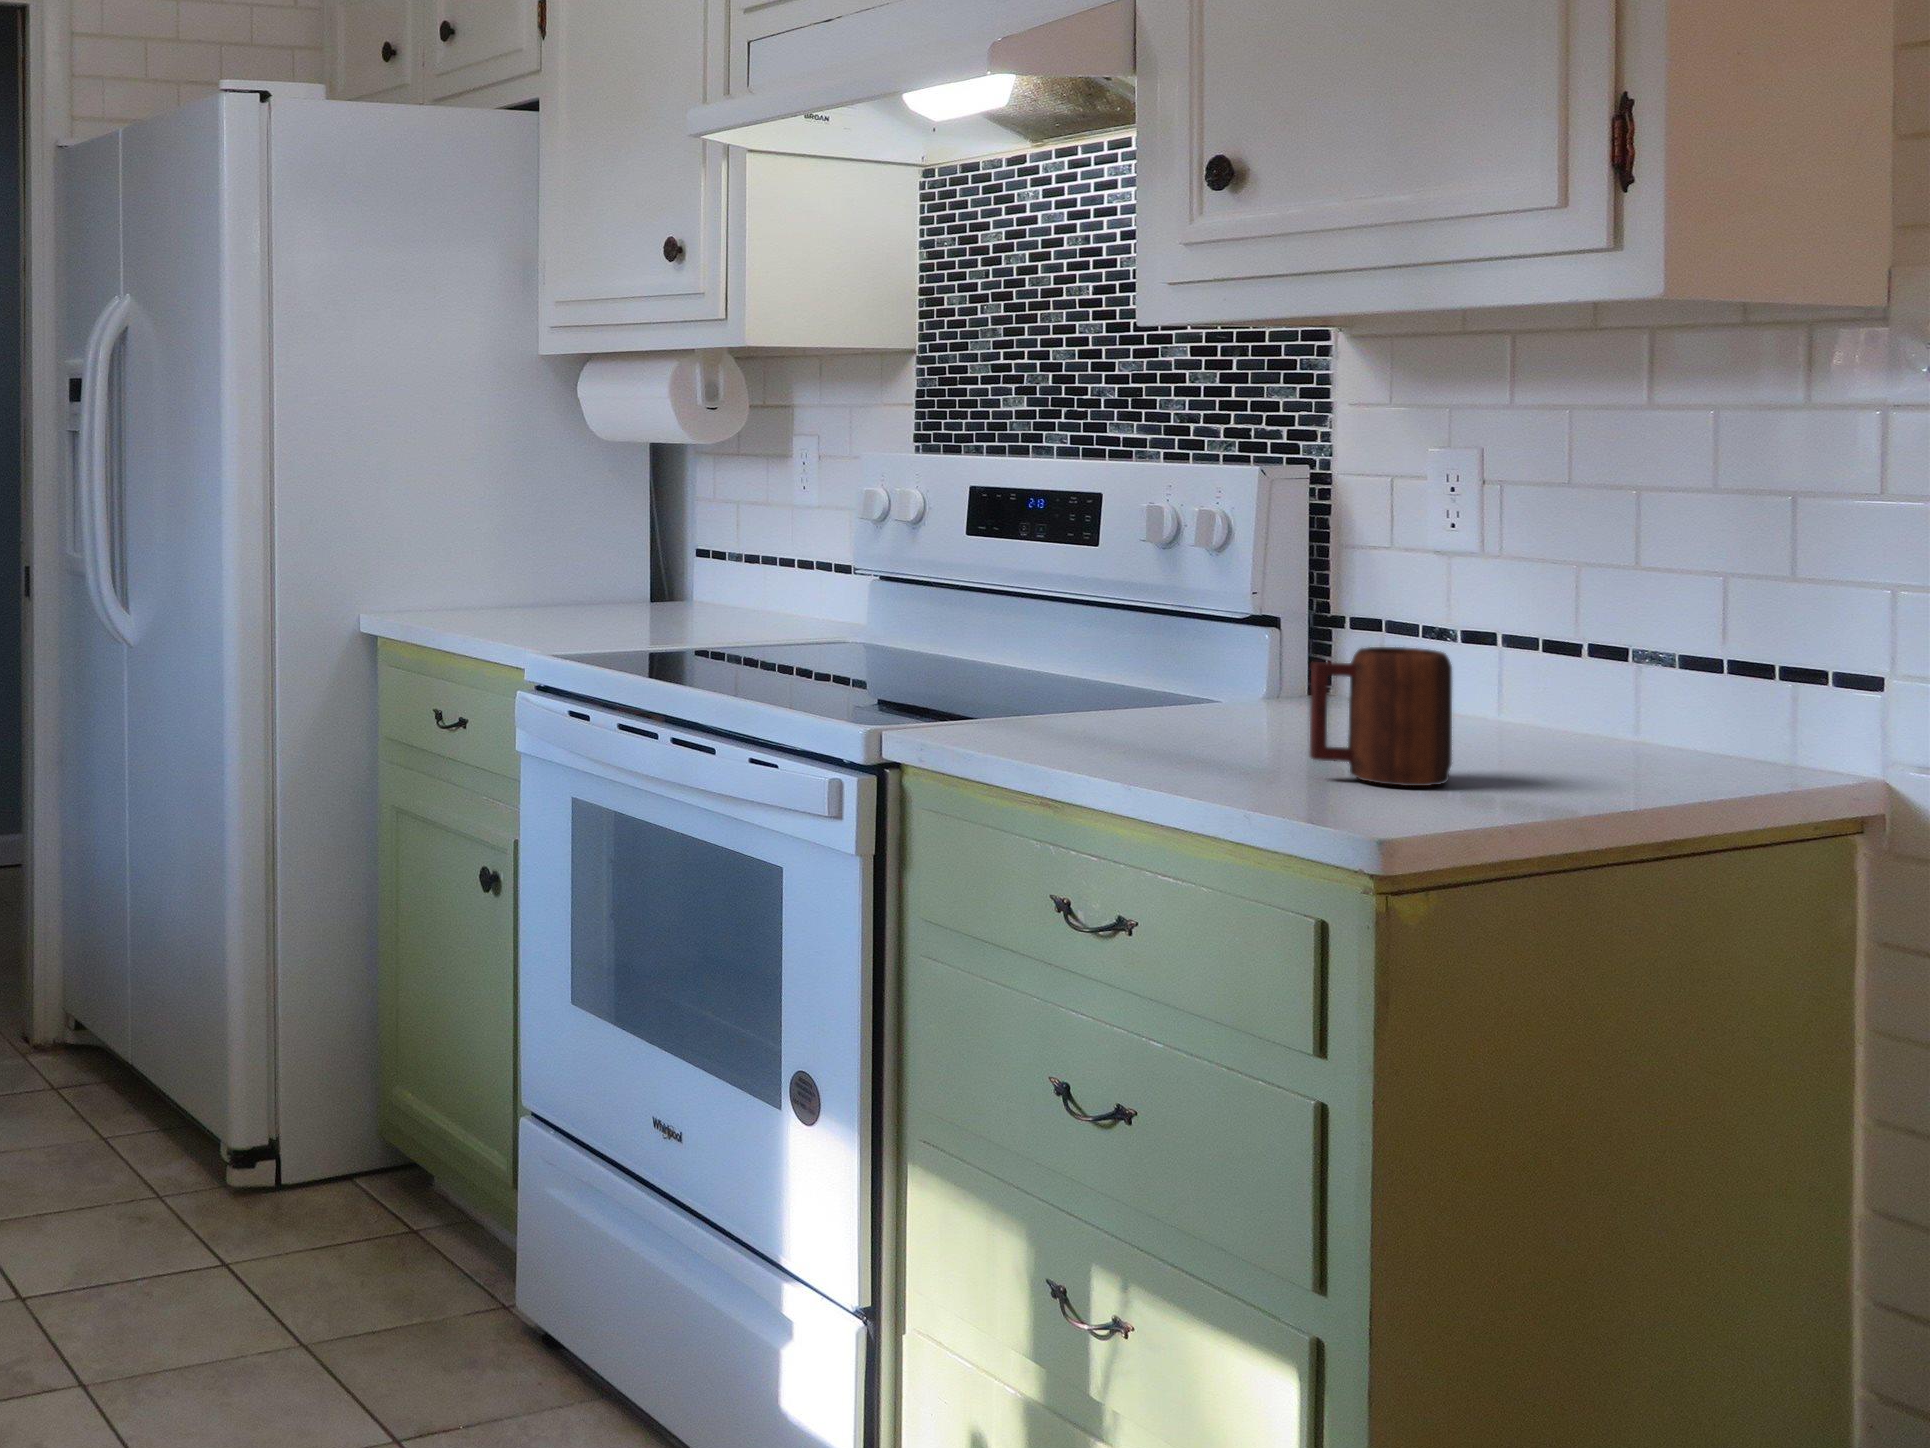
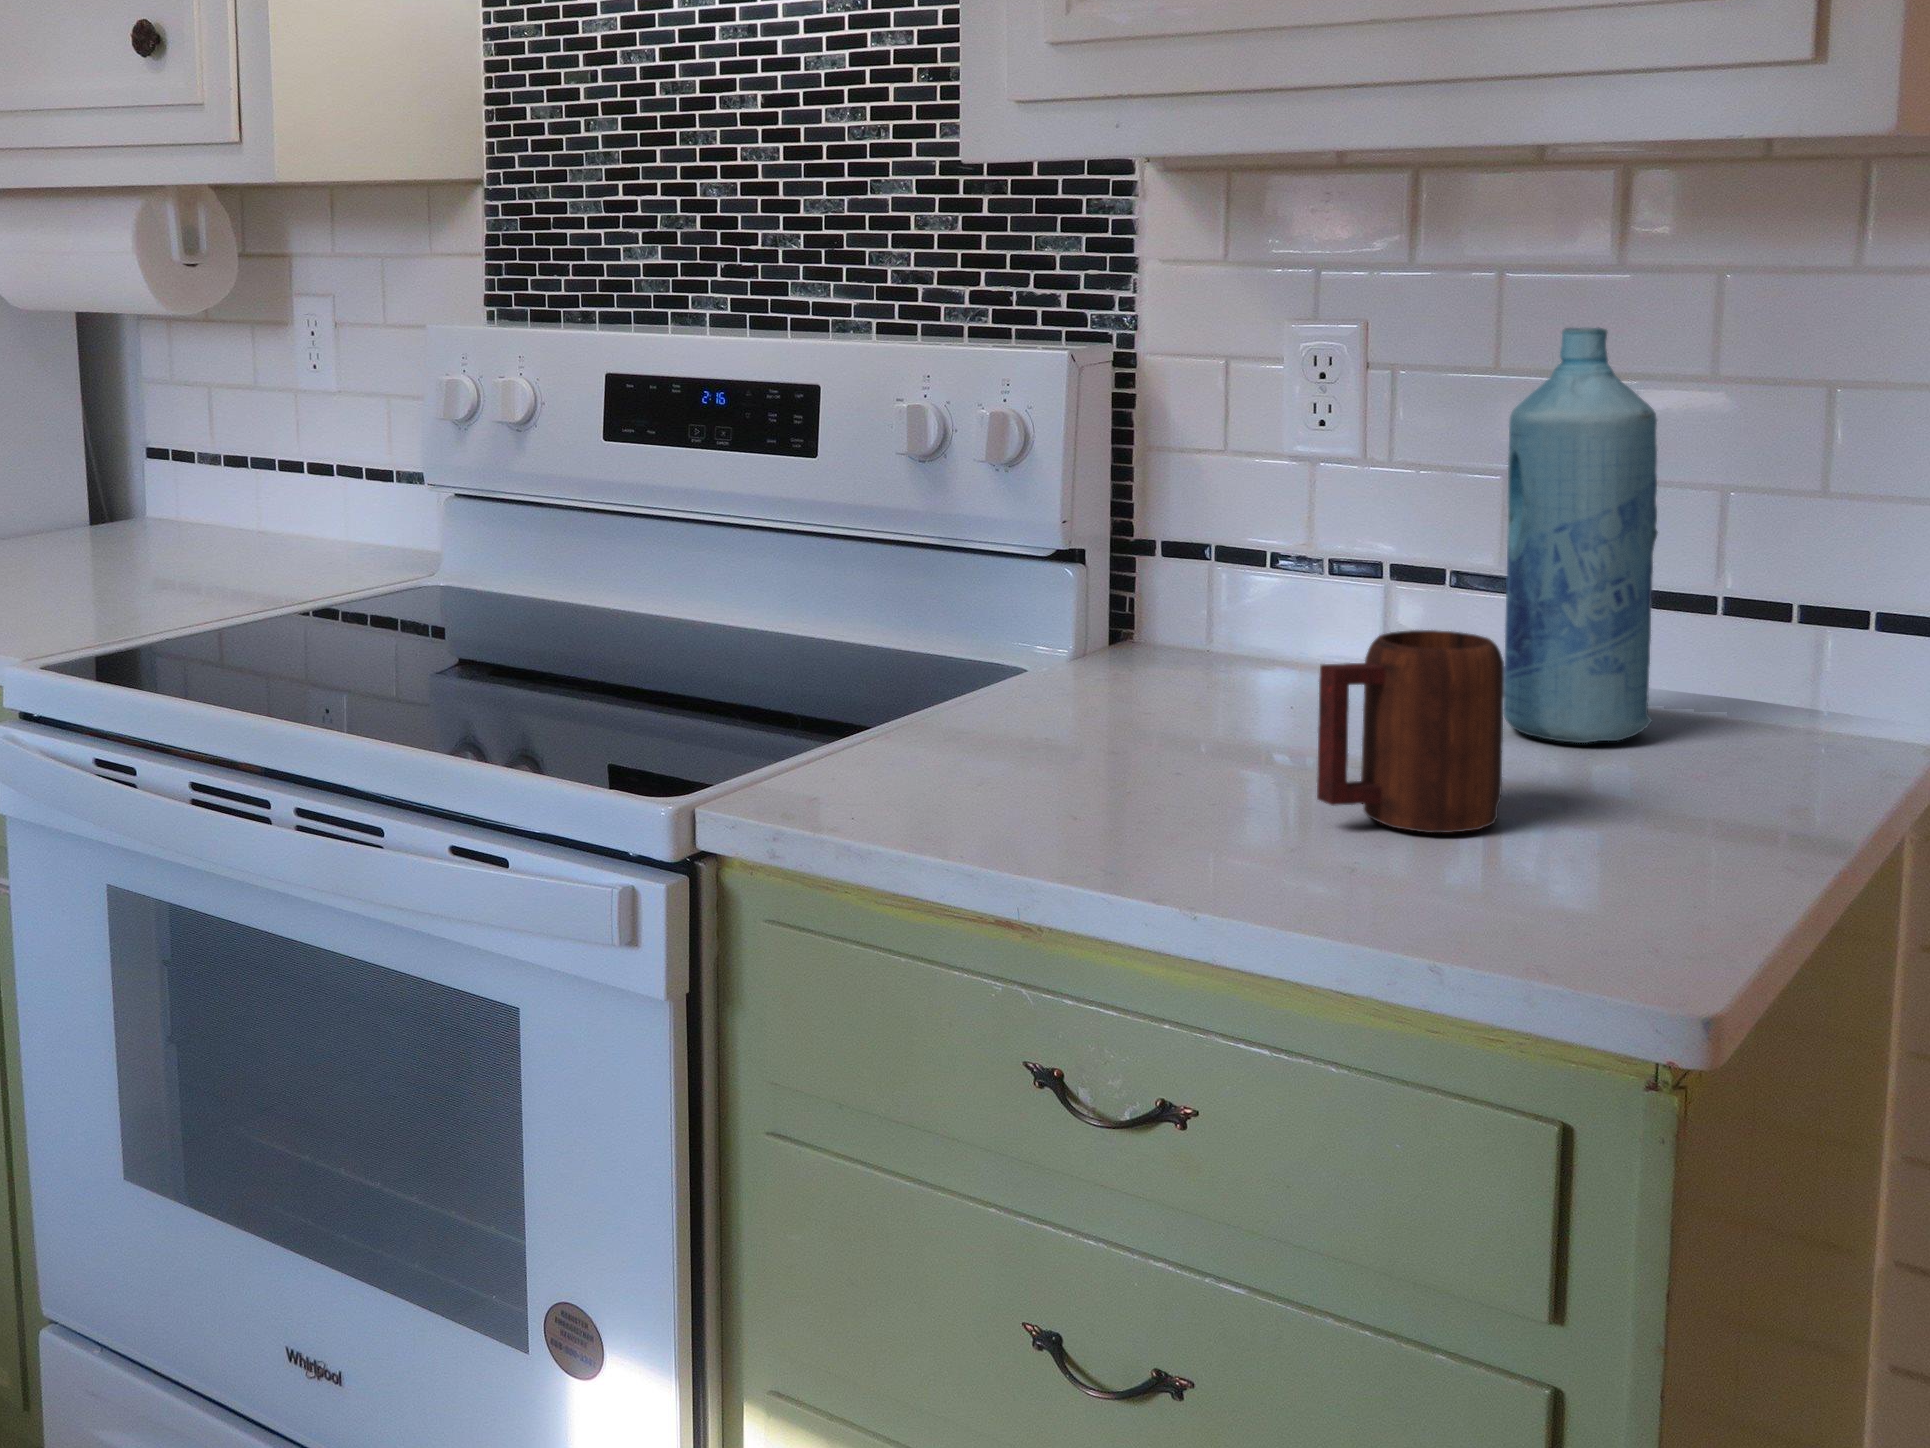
bottle: none [1544,449,1664,761] -> present [1504,327,1657,743]

